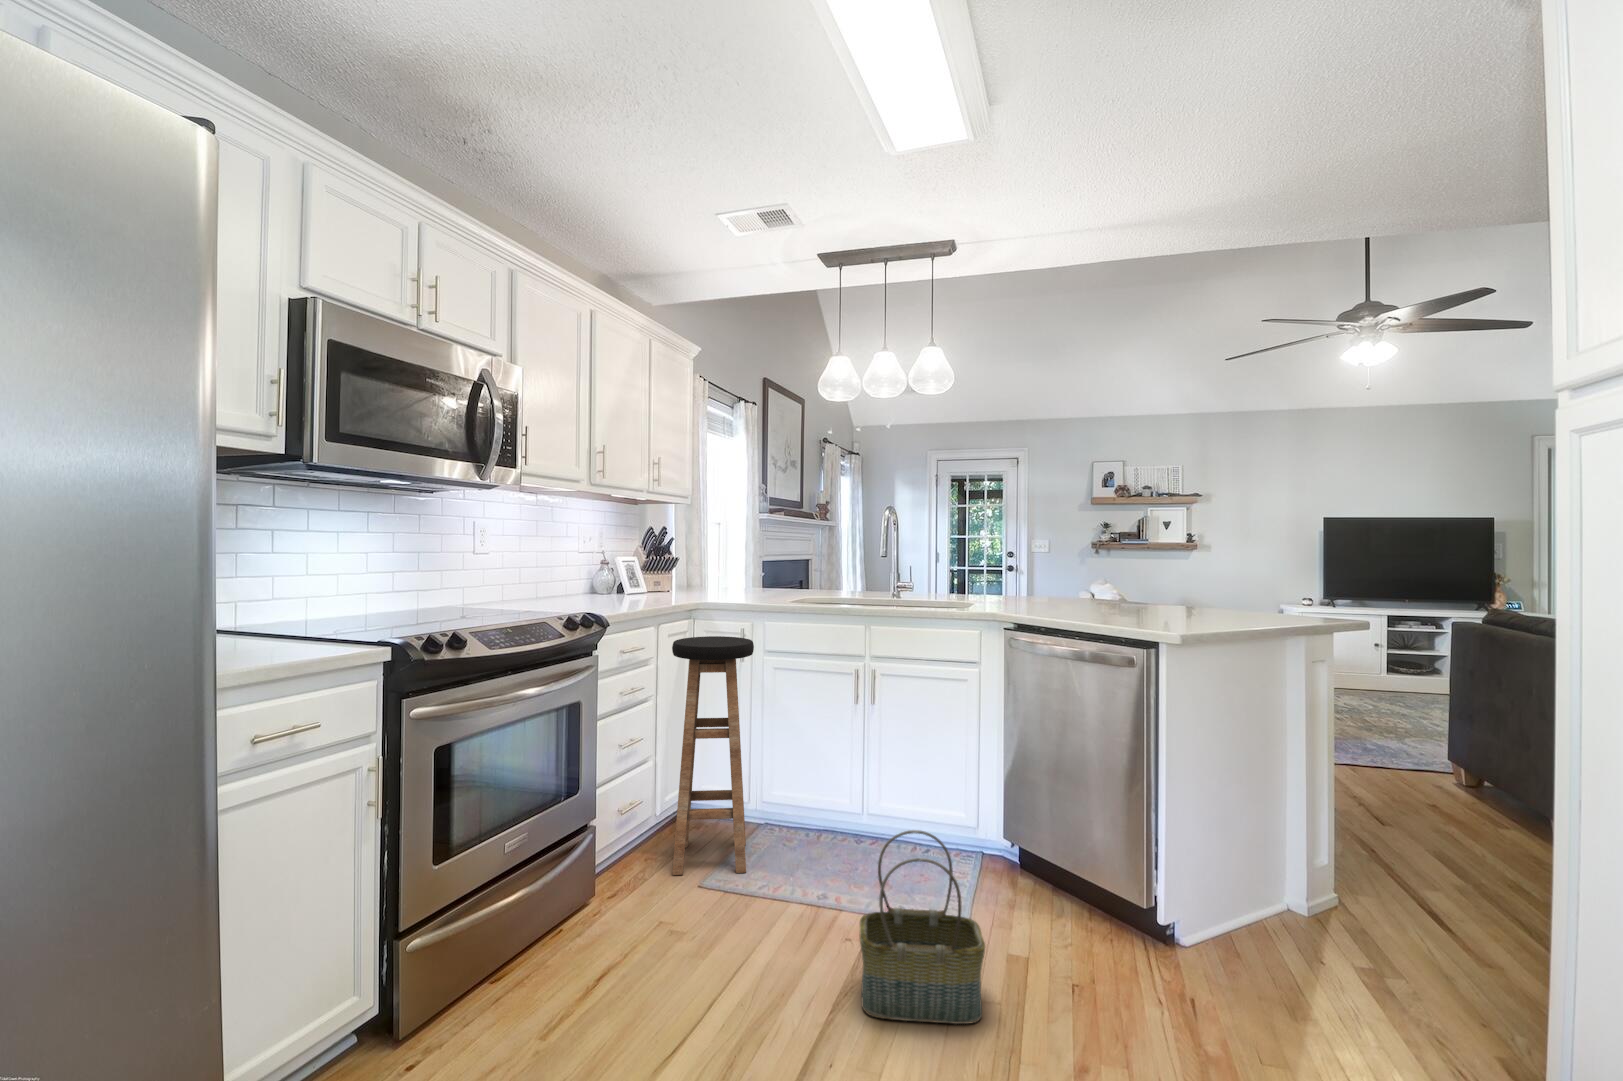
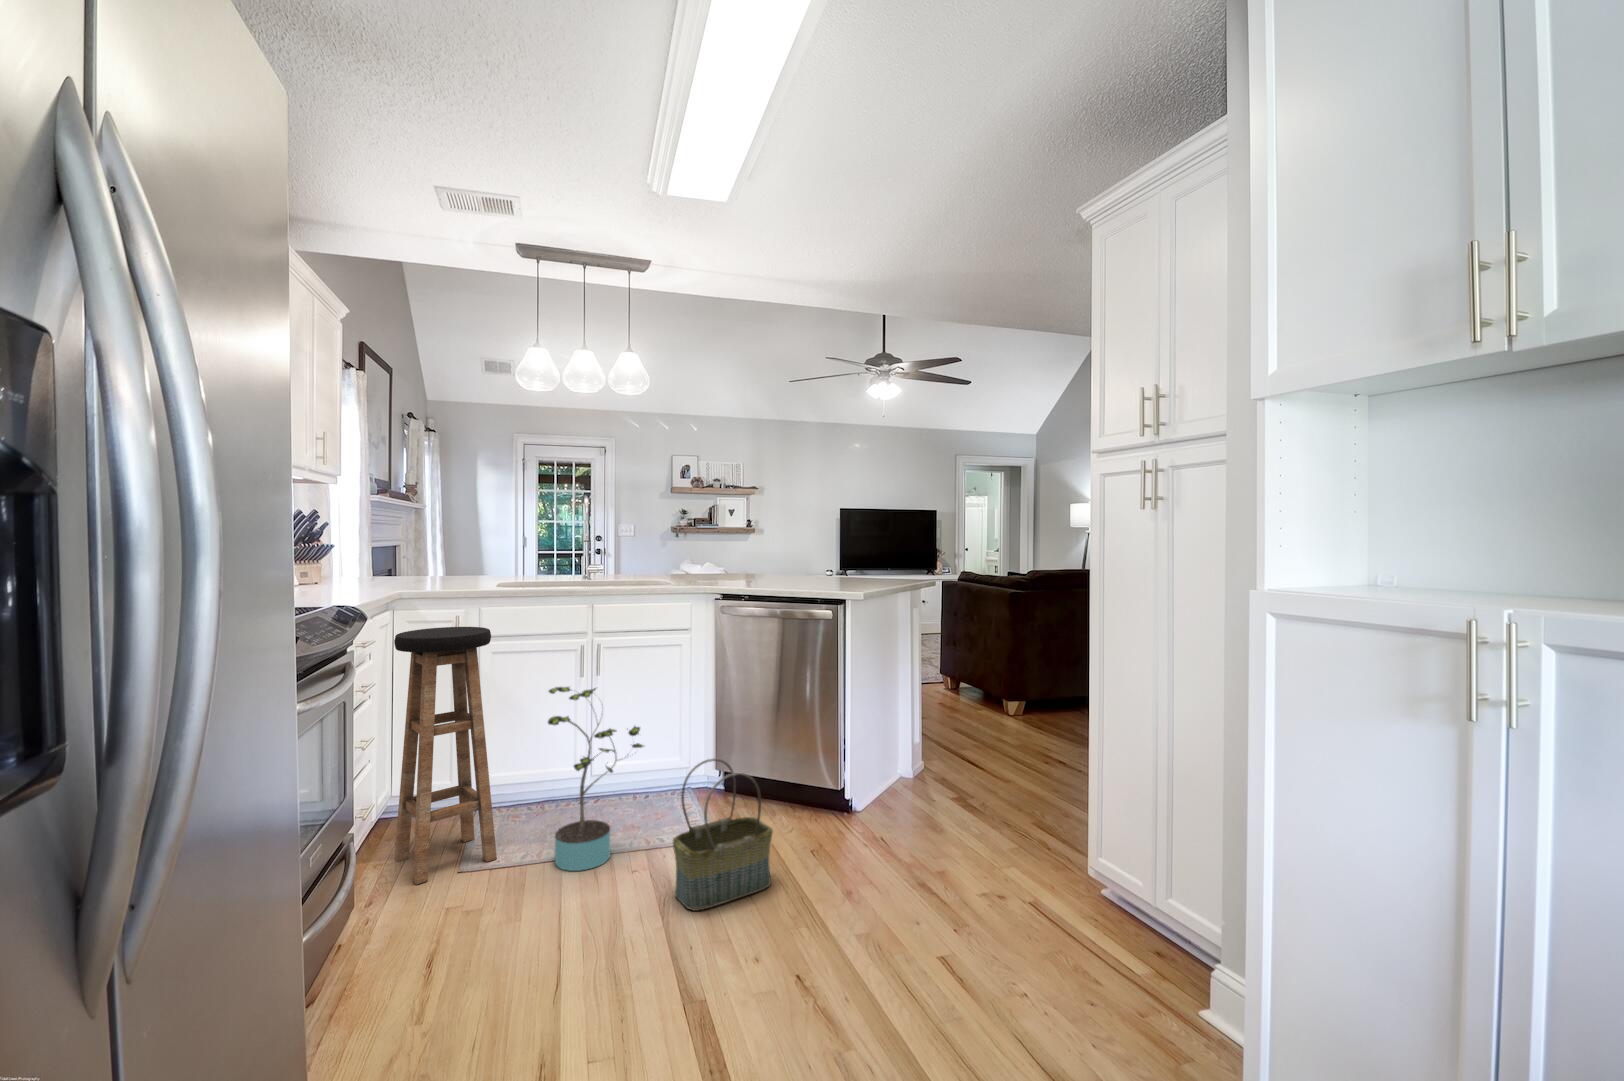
potted plant: none [767,710,879,916] -> present [548,687,643,871]

